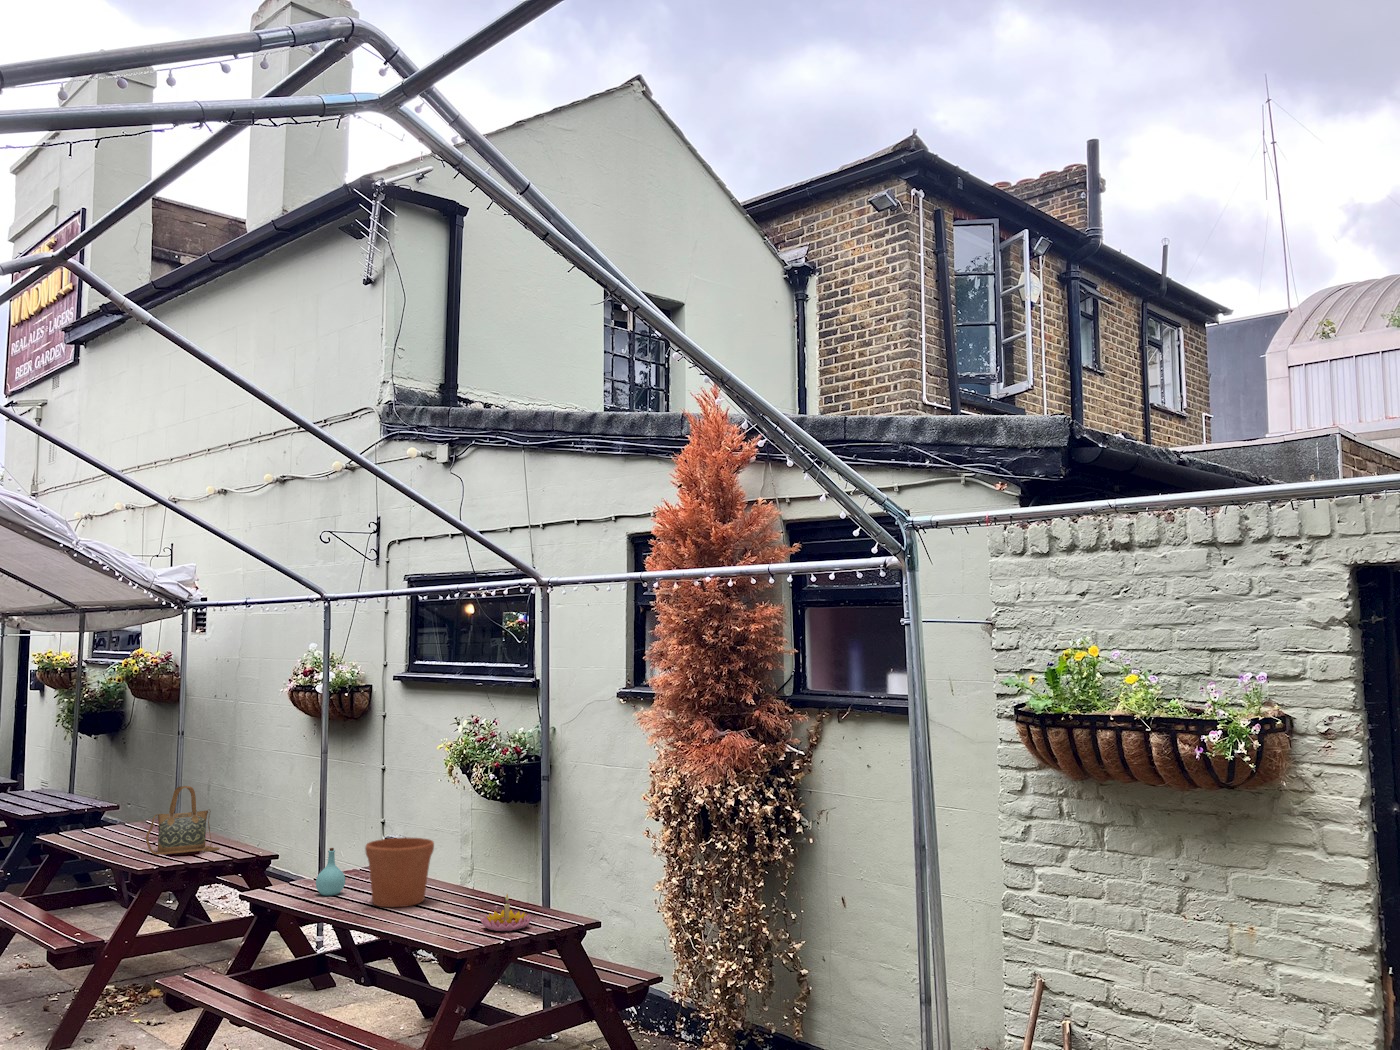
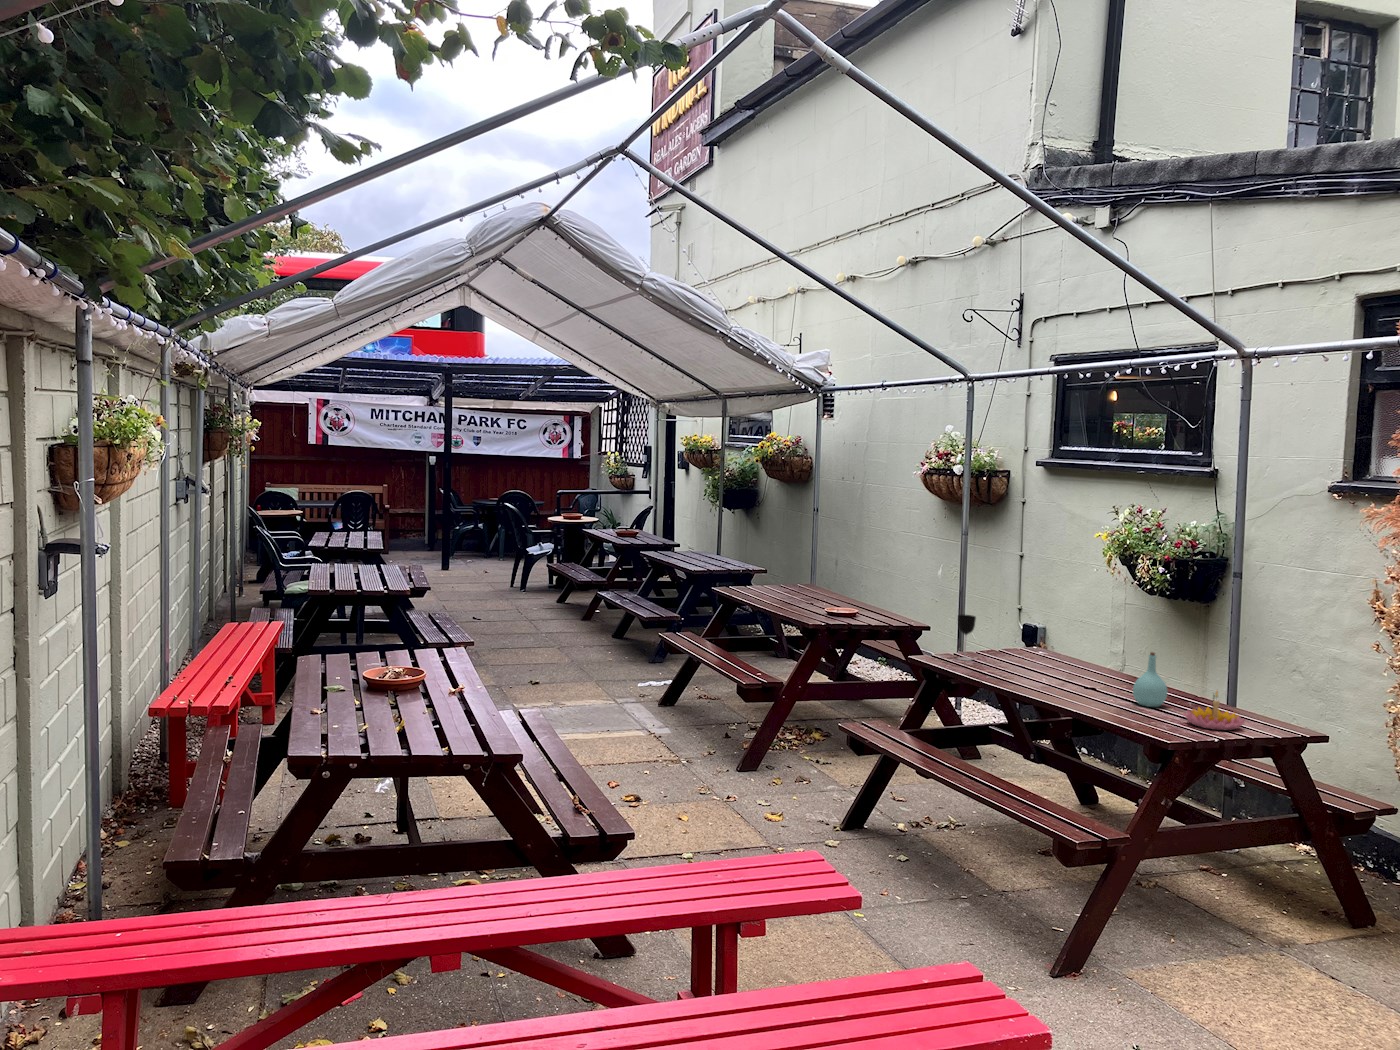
handbag: present [146,786,220,855] -> none [810,554,875,617]
flower pot: present [365,838,434,907] -> none [1042,620,1116,690]
wine glass: none [292,841,311,889] -> present [957,615,976,660]
bottle: present [316,848,345,896] -> present [1133,652,1168,707]

